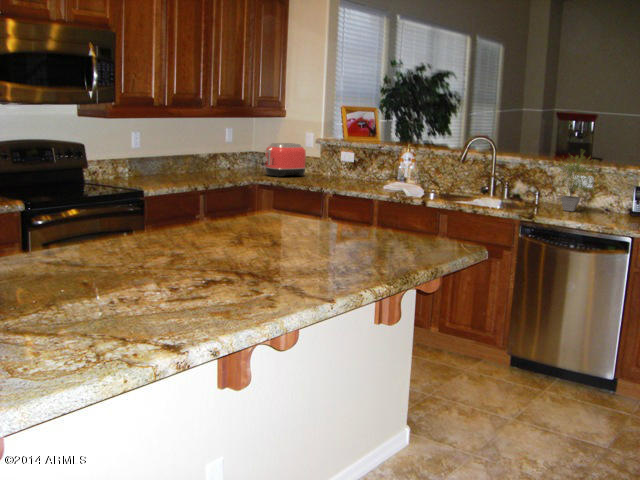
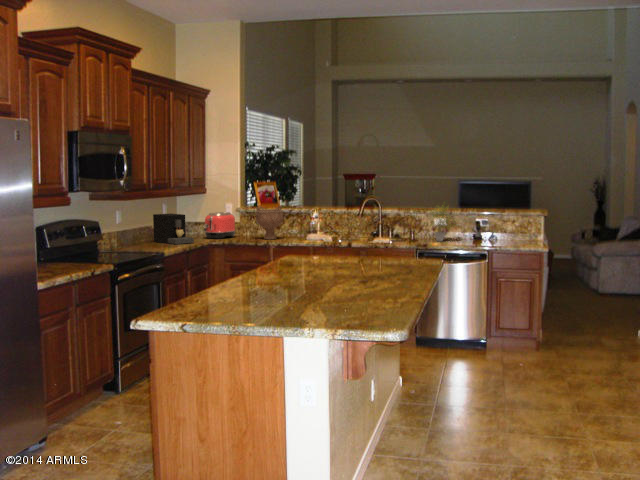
decorative bowl: none [316,137,358,184] -> present [256,206,283,239]
coffee maker: none [195,139,230,179] -> present [153,213,194,244]

